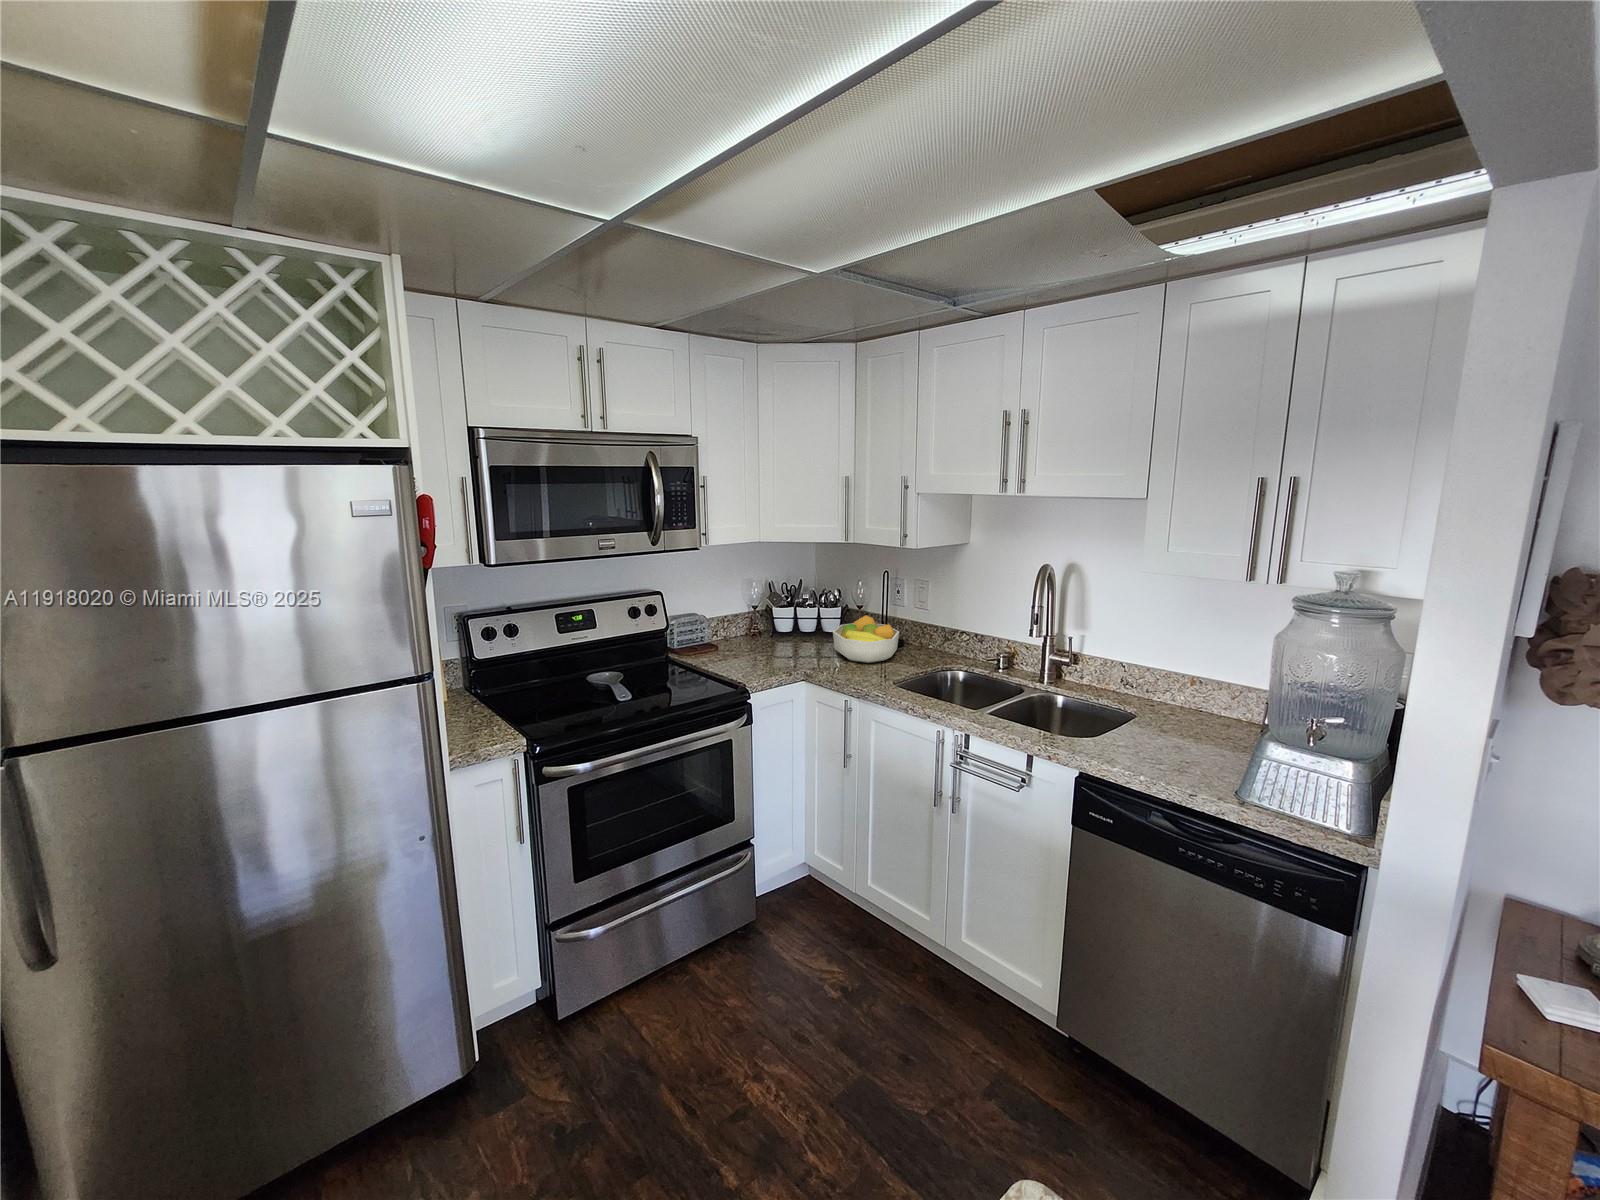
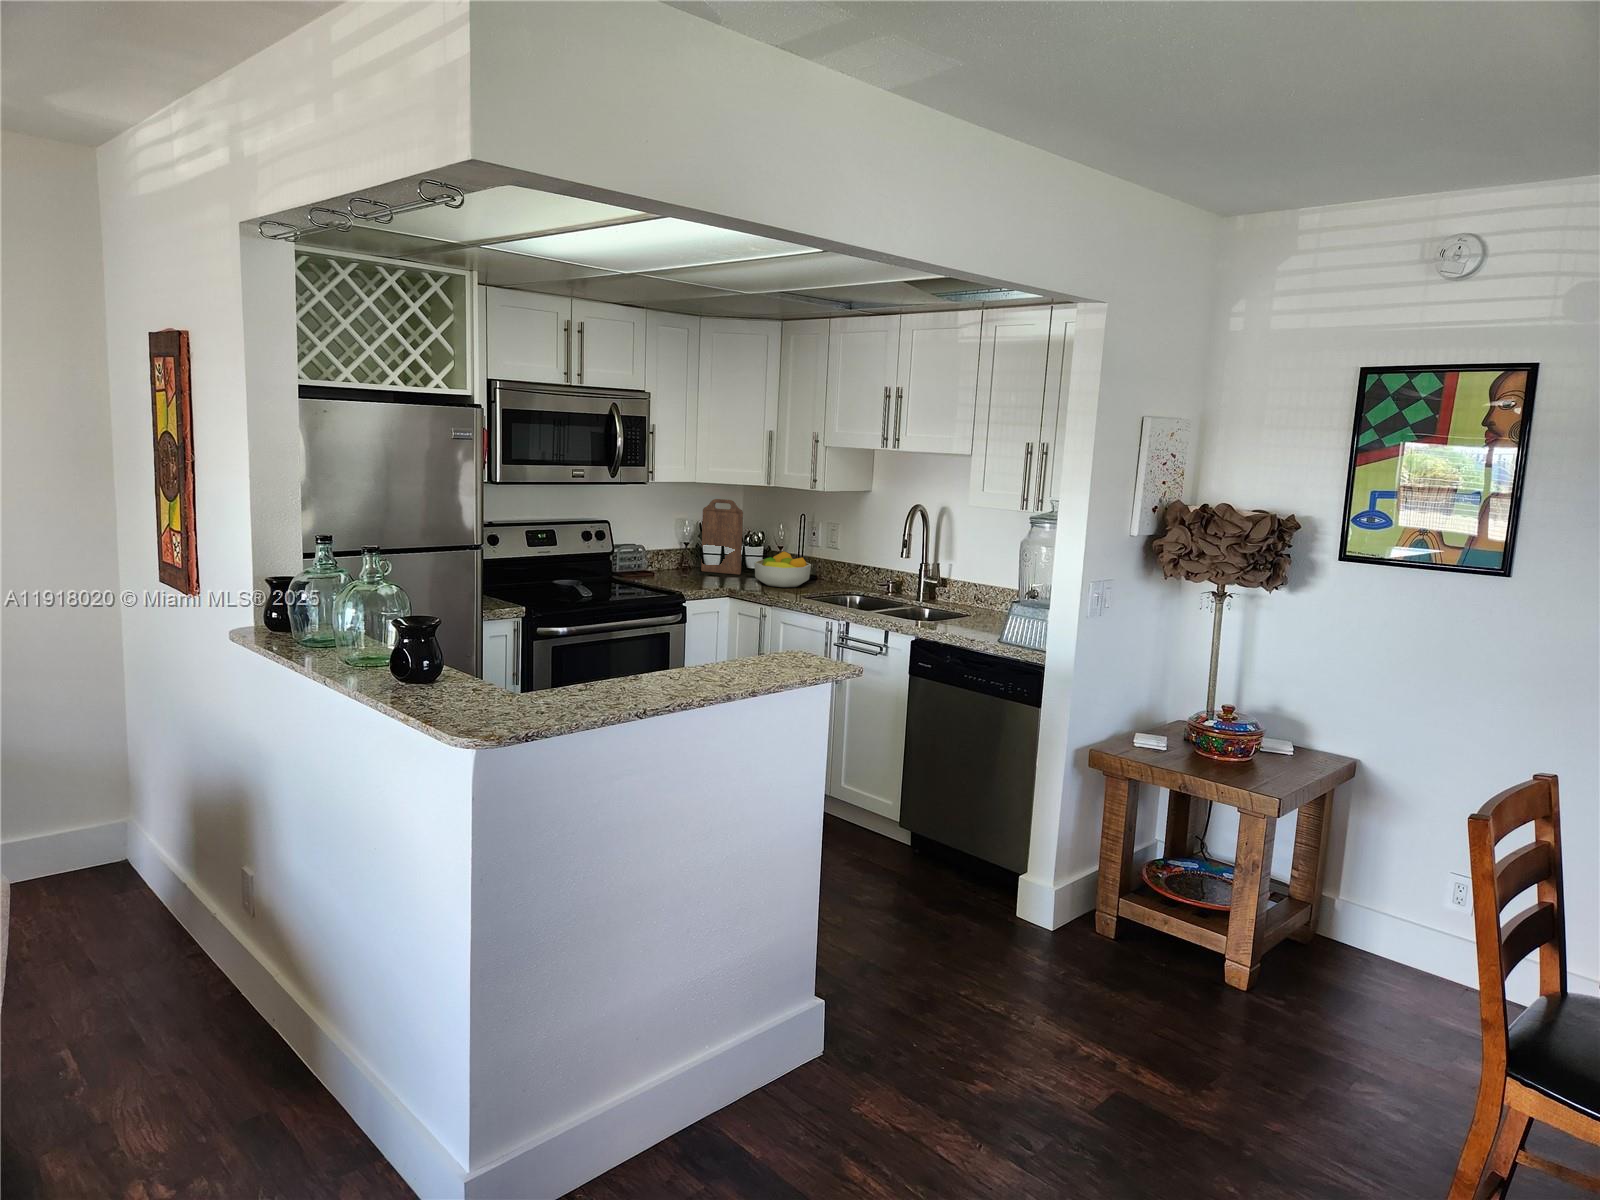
cutting board: none [772,557,817,641] -> present [701,499,743,575]

